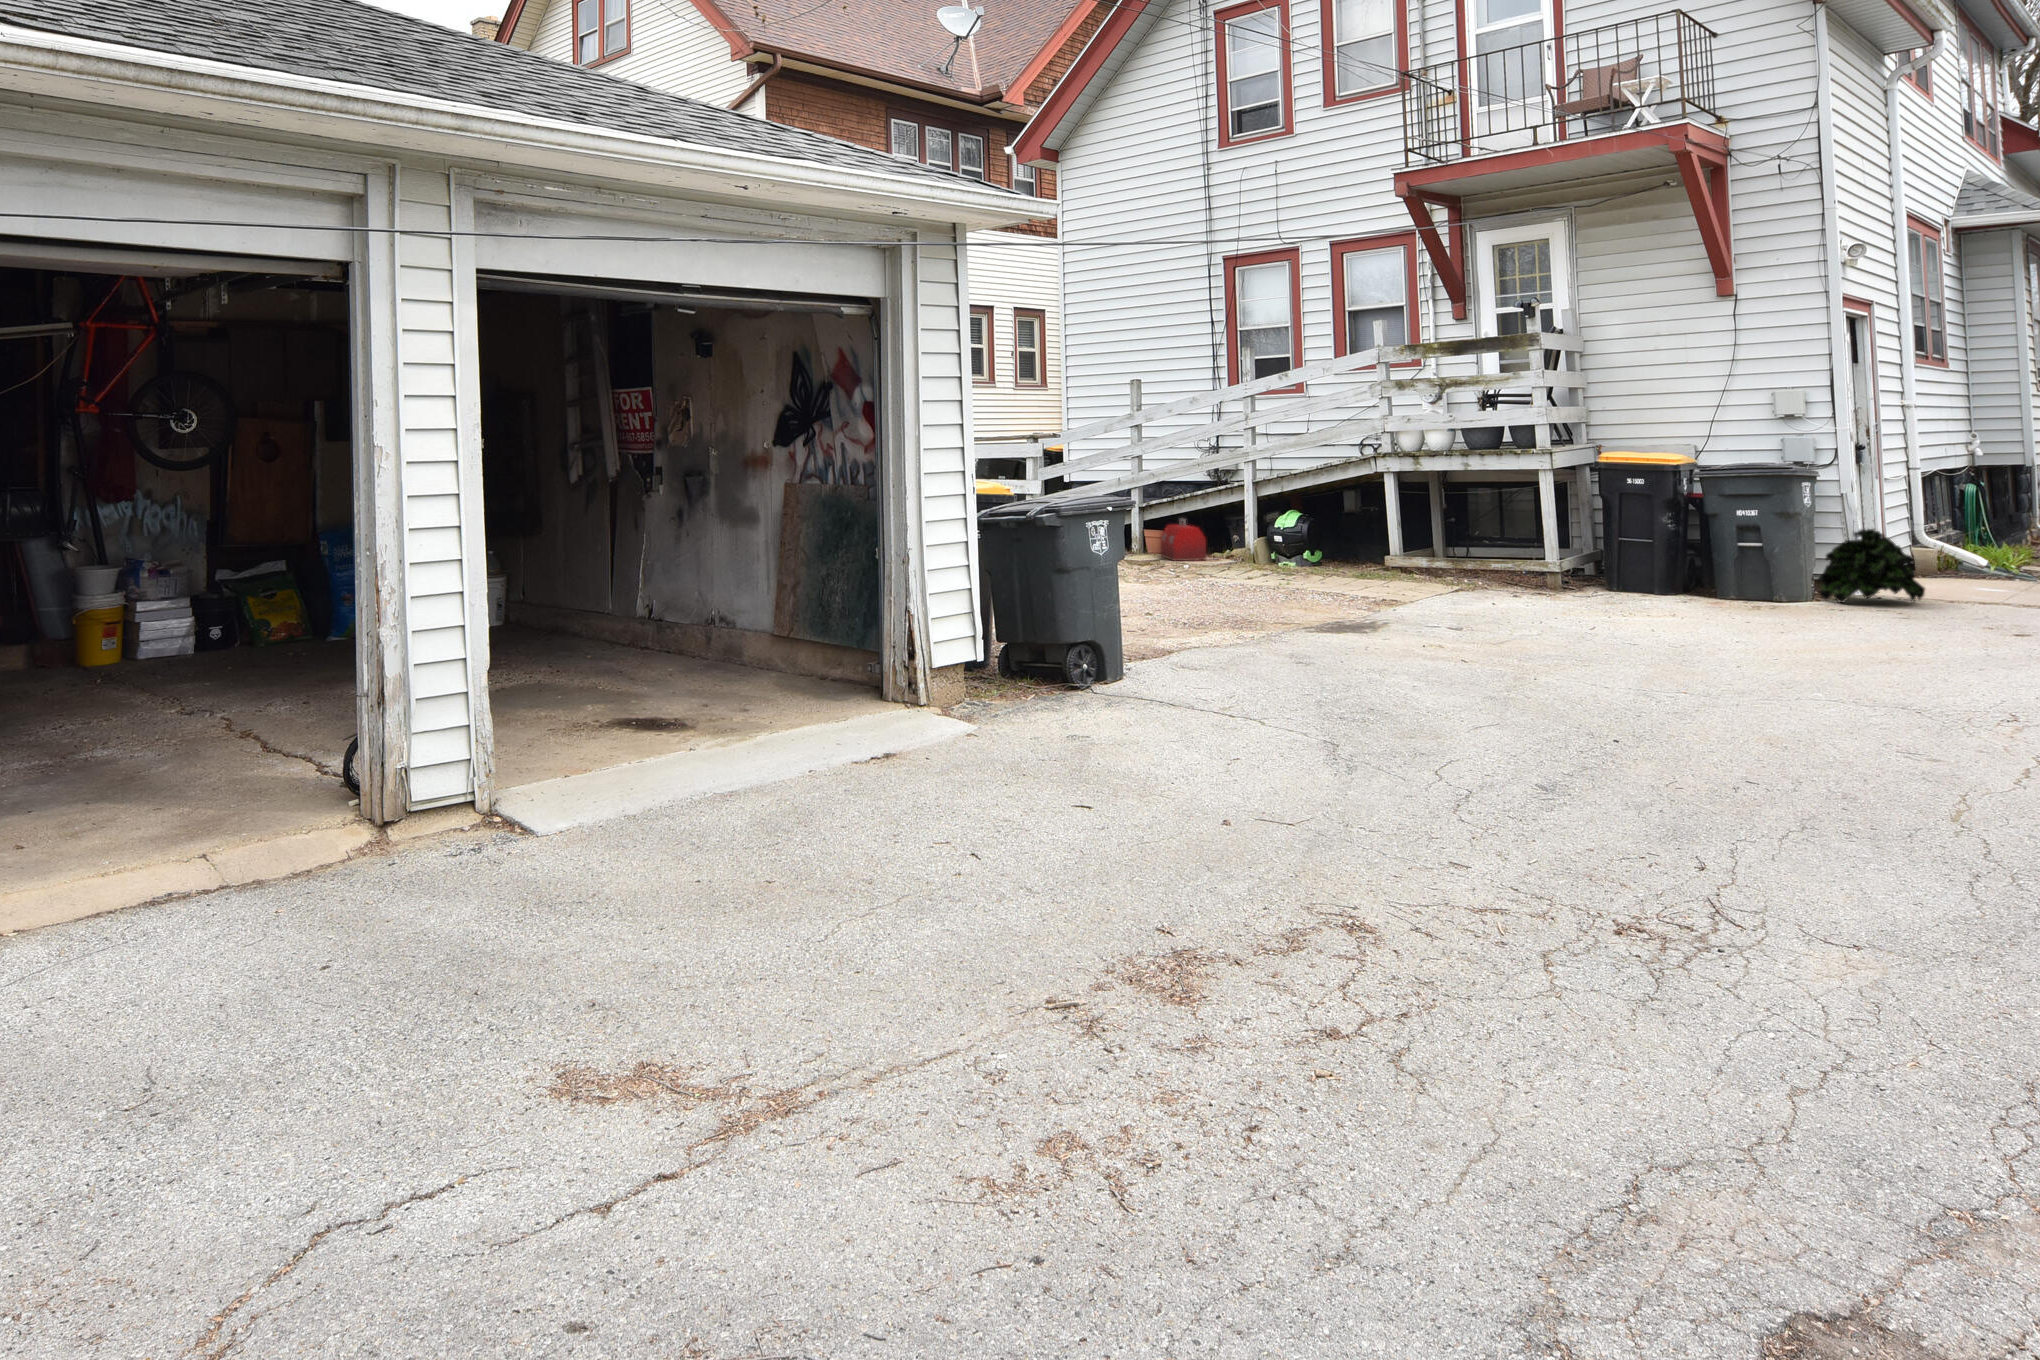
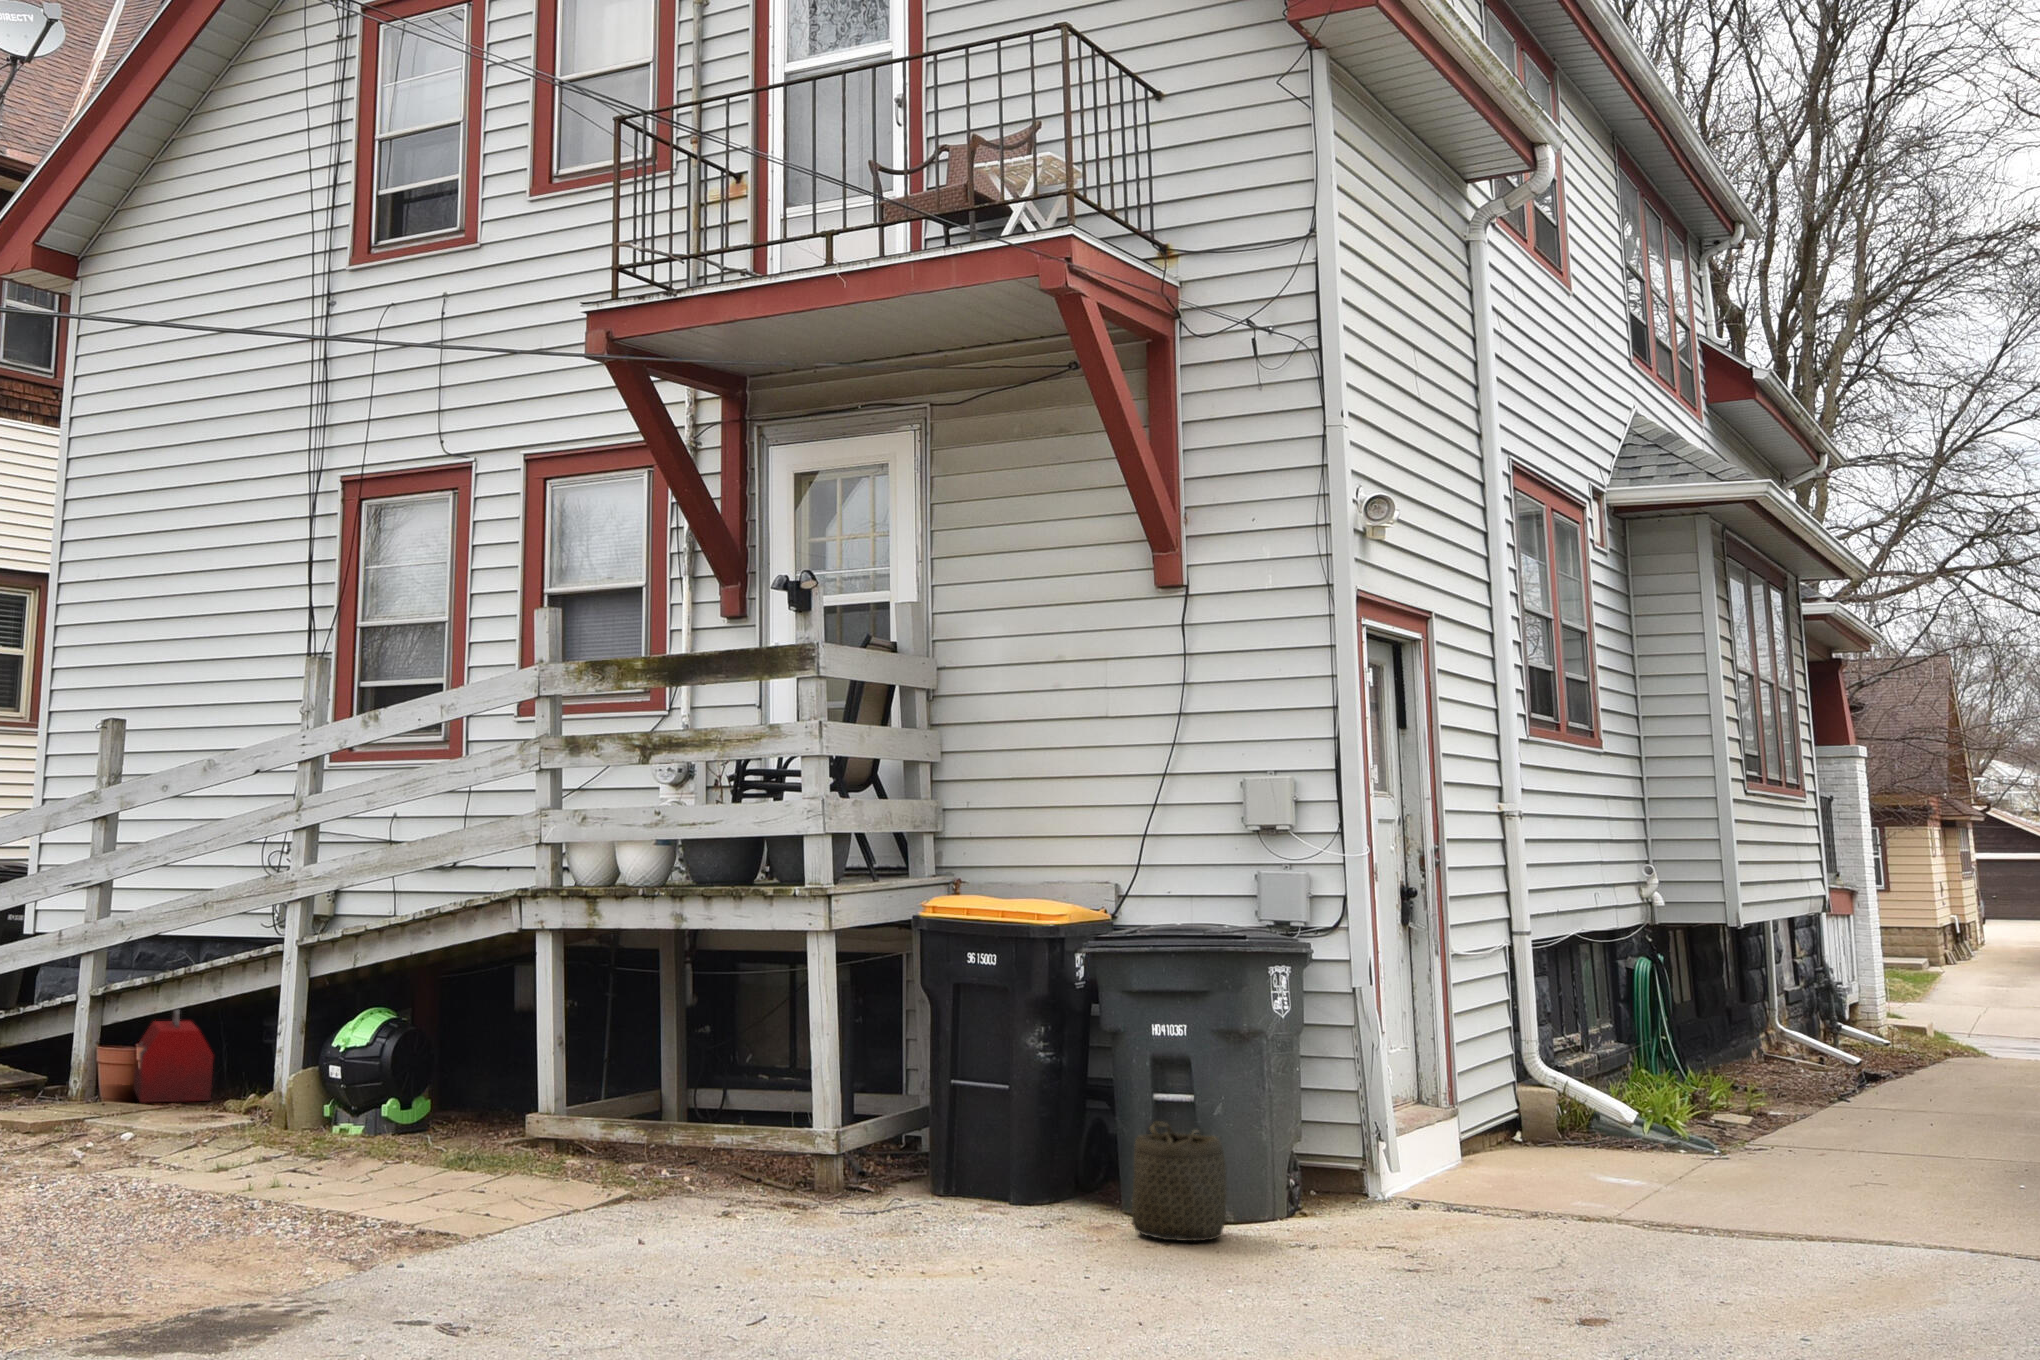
potted plant: present [1817,529,1925,603] -> none [1290,1065,1477,1227]
basket: none [1743,554,1794,608] -> present [1132,1121,1227,1241]

